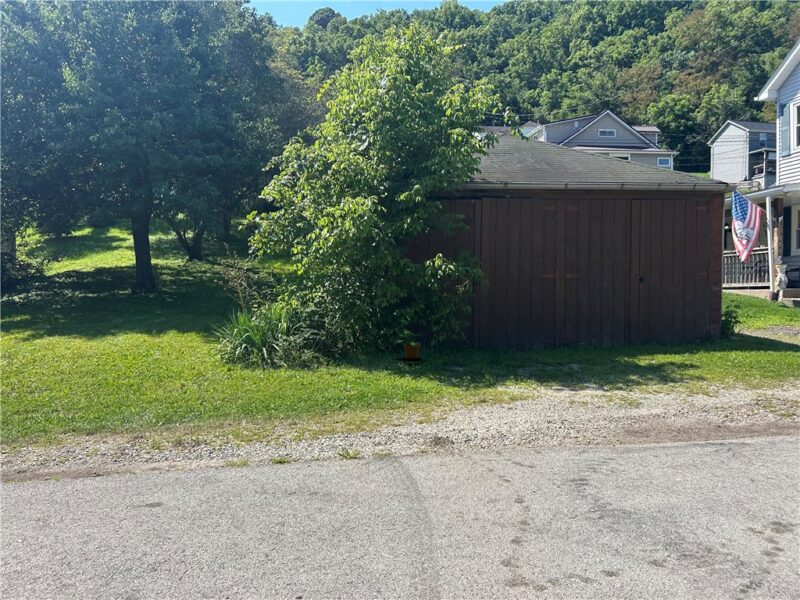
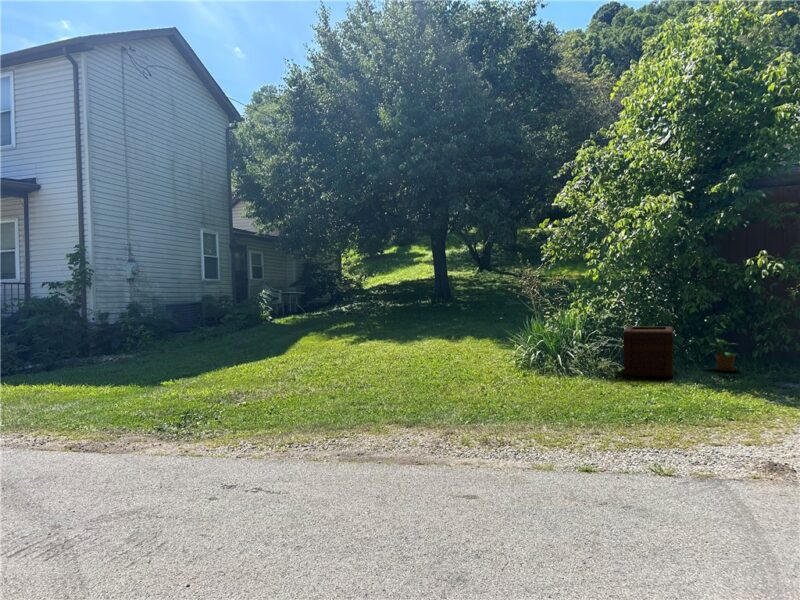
wooden crate: none [324,320,369,367] -> present [623,326,674,377]

